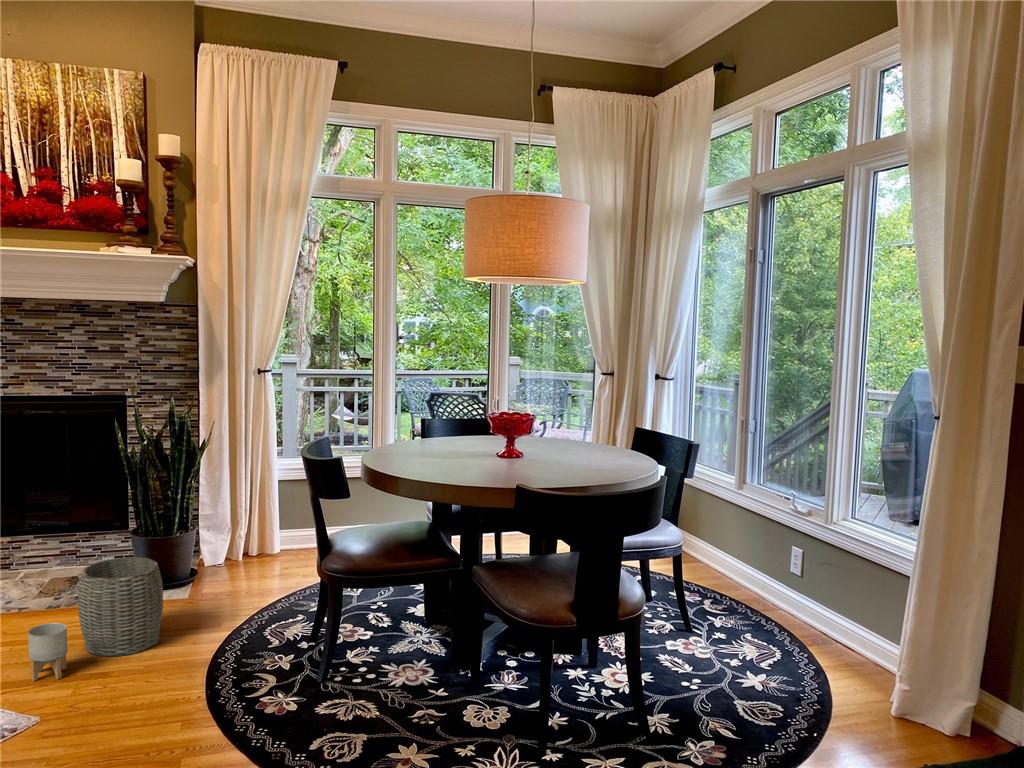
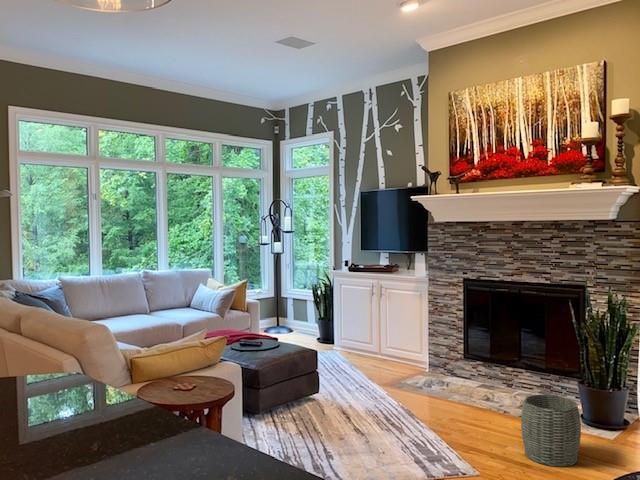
planter: present [28,623,68,681] -> none [483,426,506,465]

